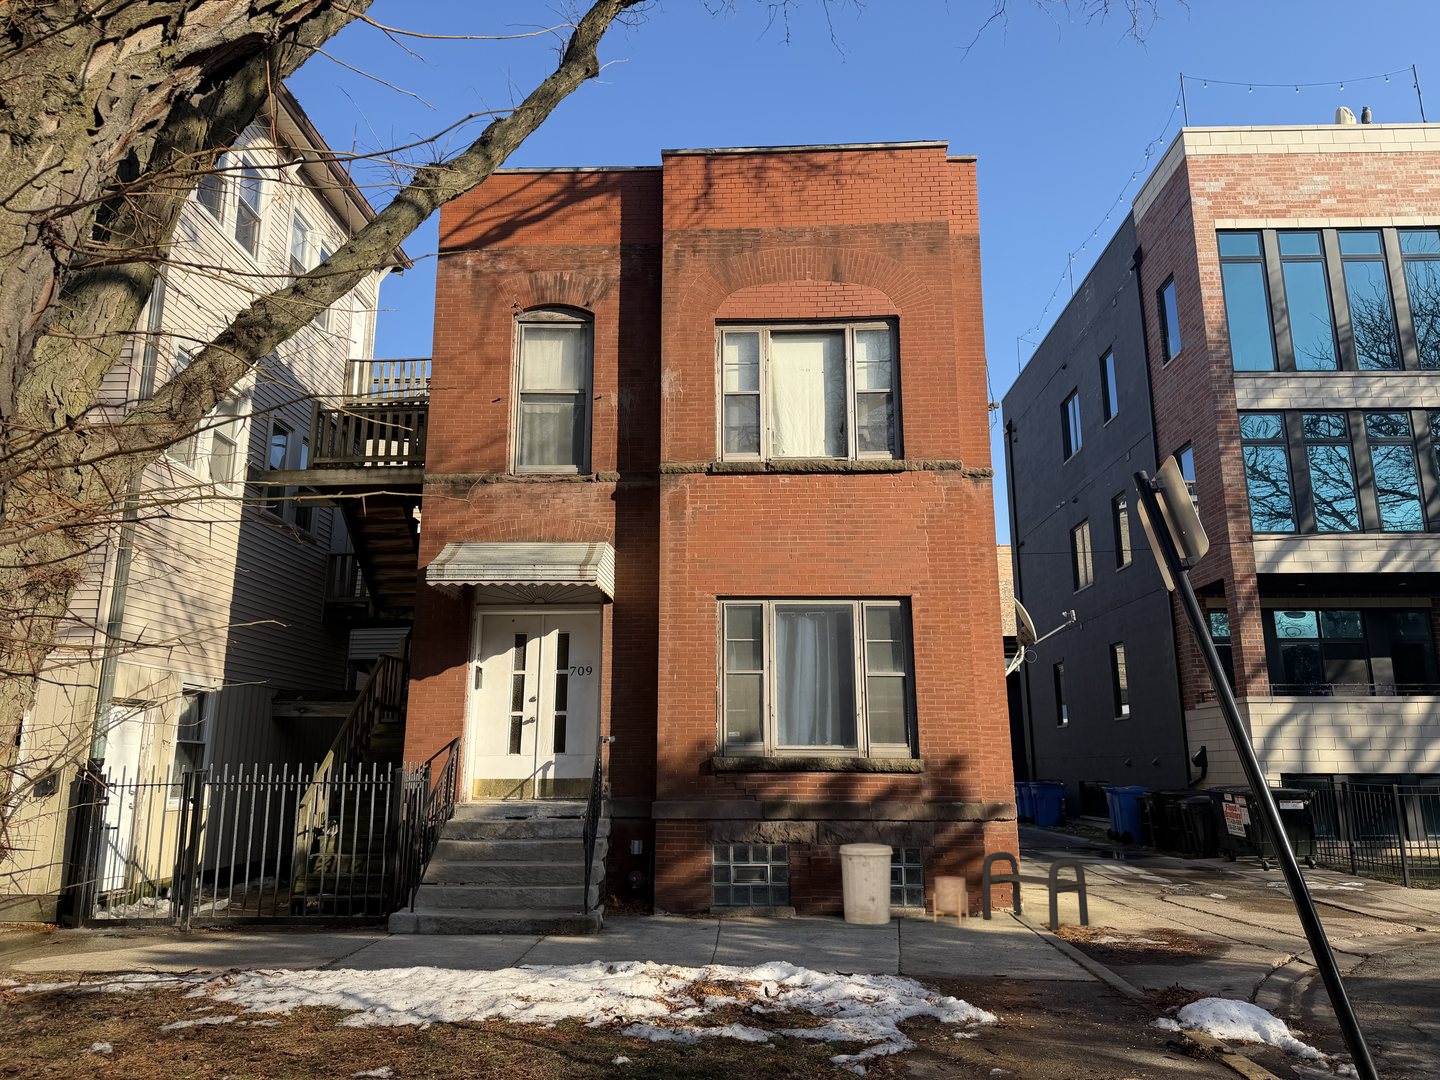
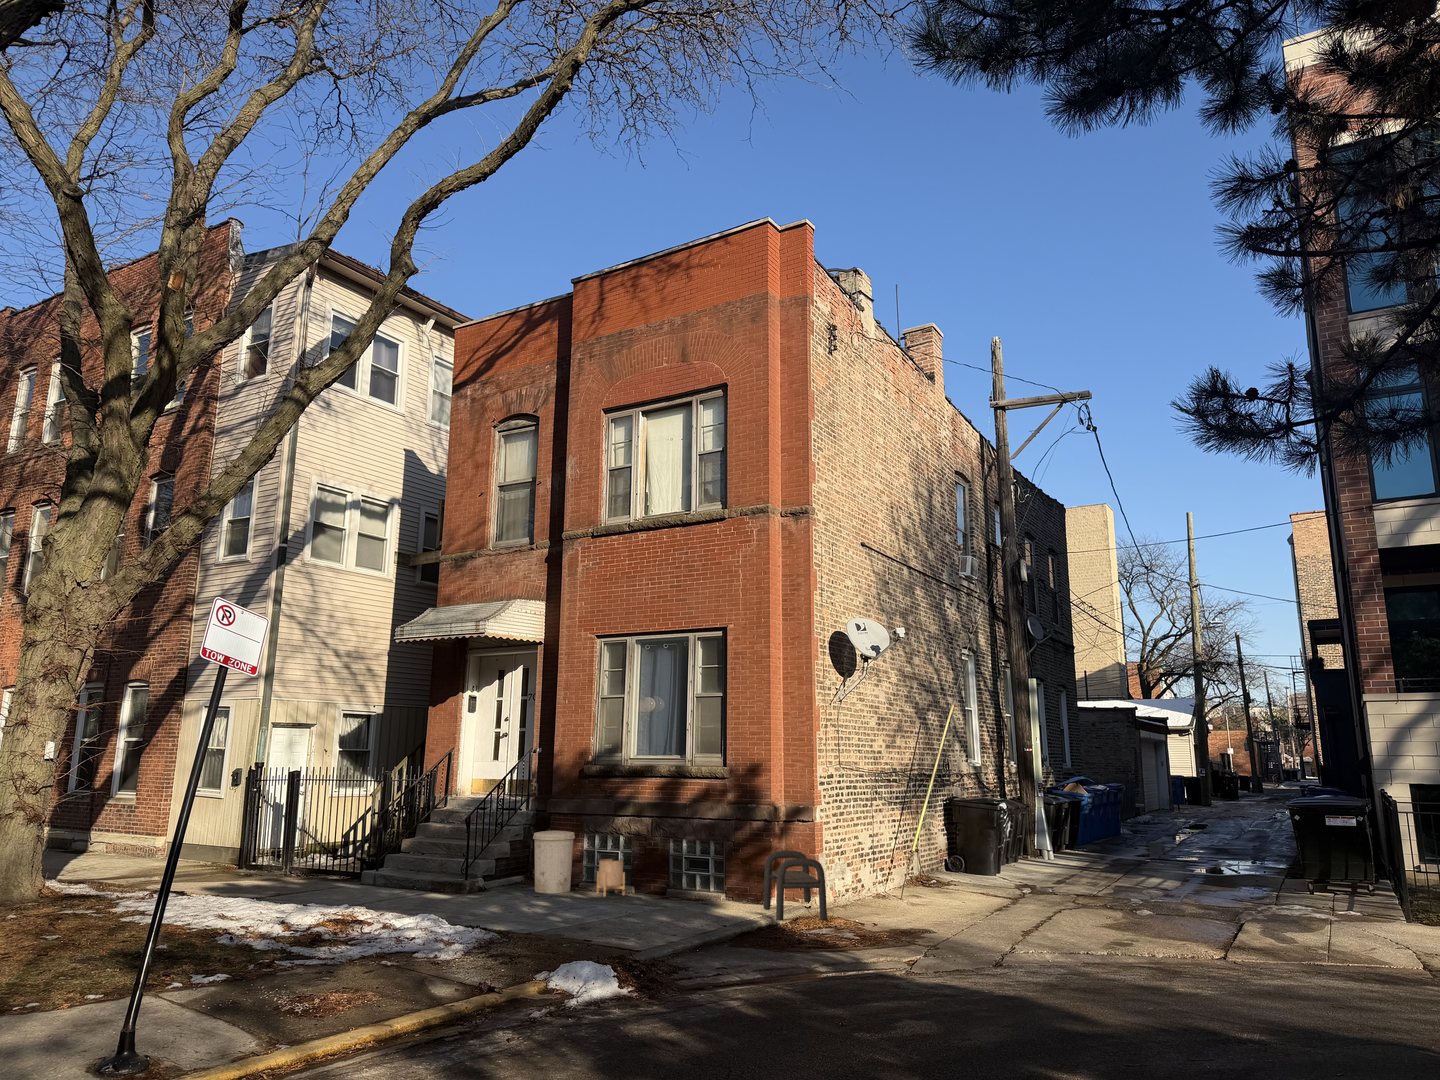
trash can: present [839,843,893,924] -> present [533,831,575,893]
planter: present [933,876,969,924] -> present [597,859,625,896]

